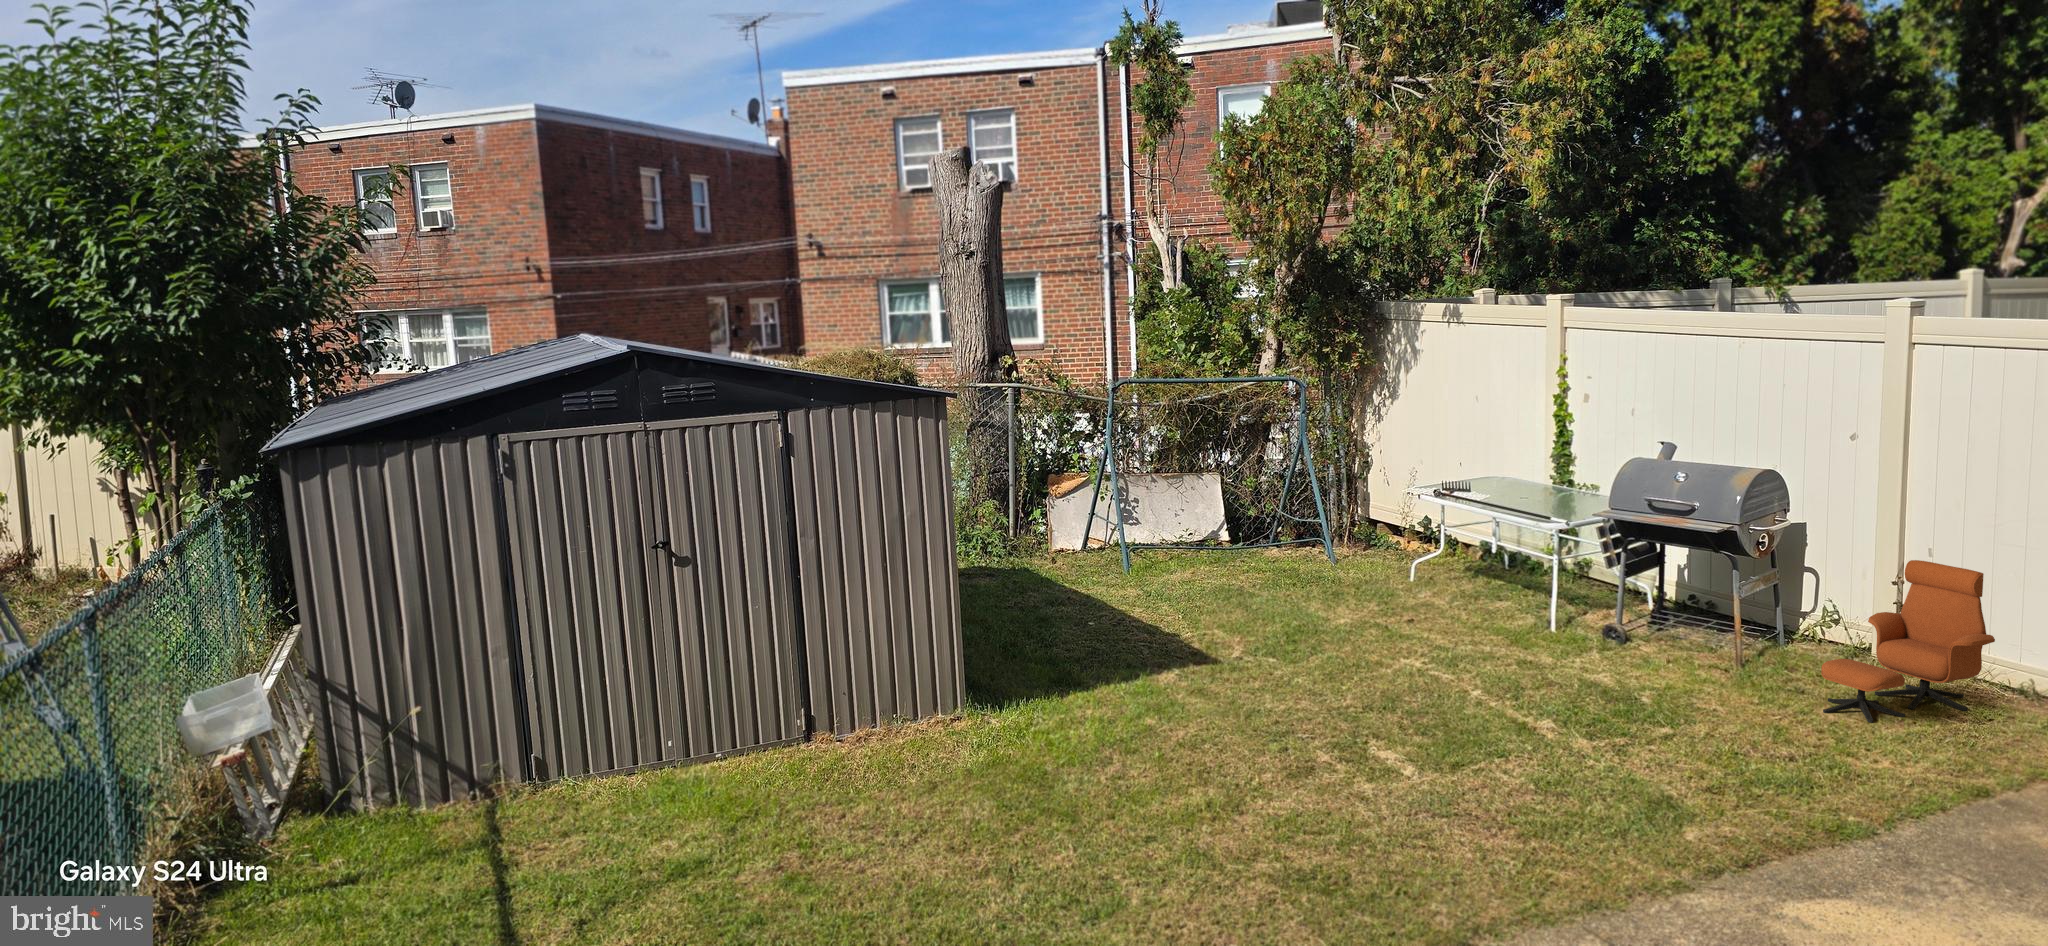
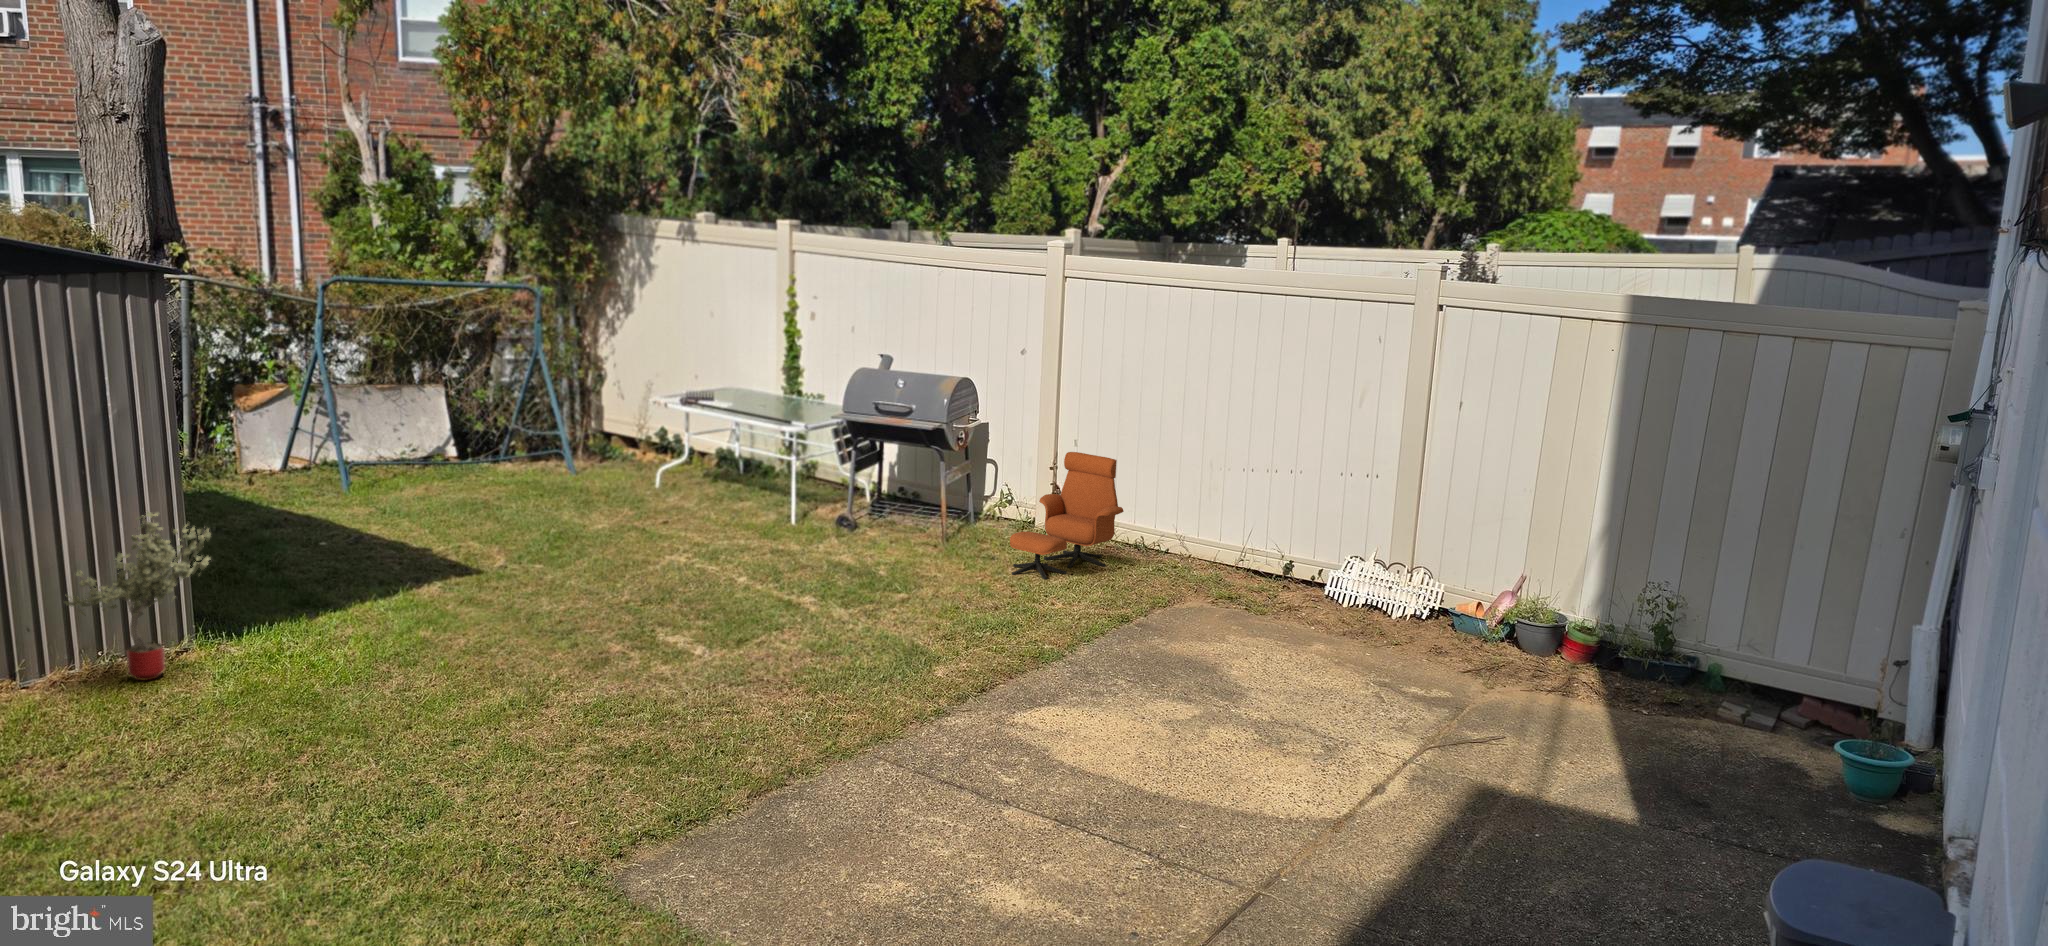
potted tree: none [848,601,965,751] -> present [65,512,211,680]

